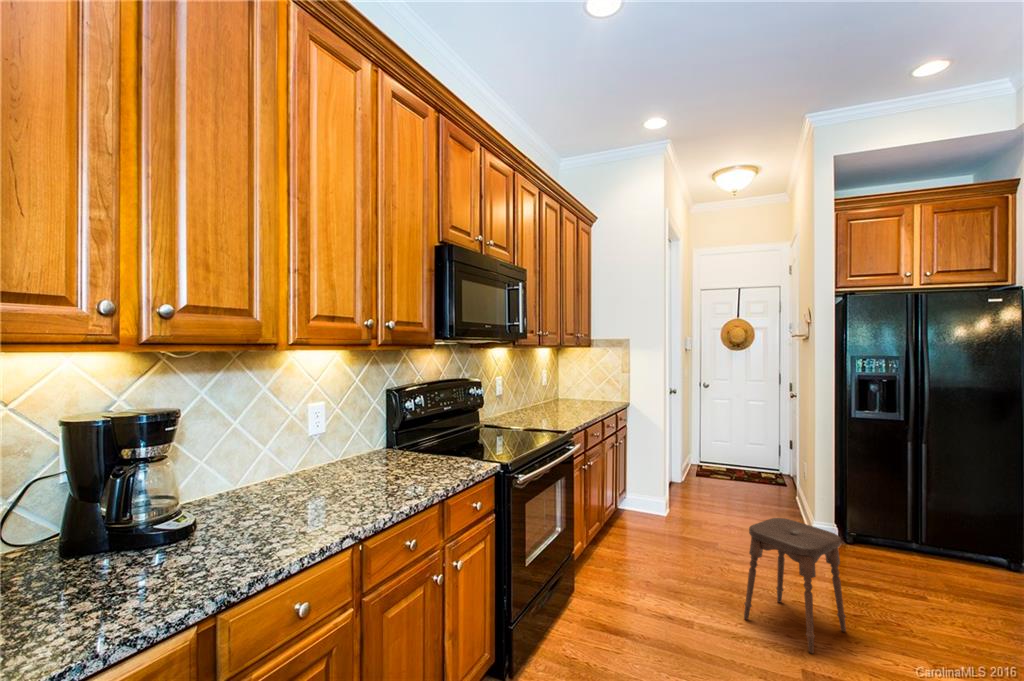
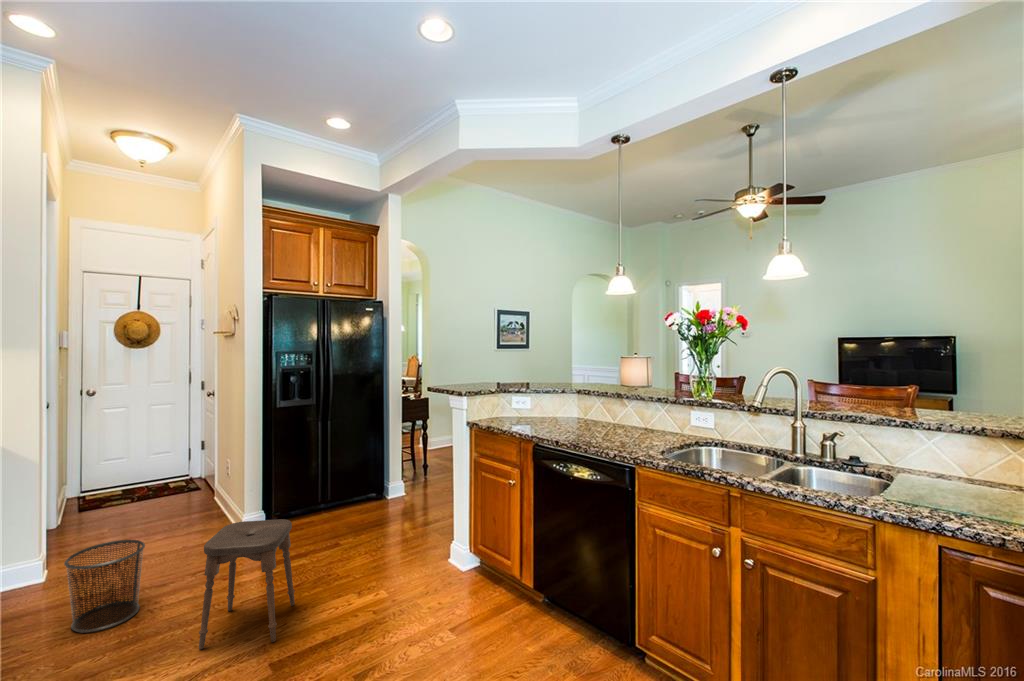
waste bin: none [665,499,716,567] -> present [64,540,145,633]

